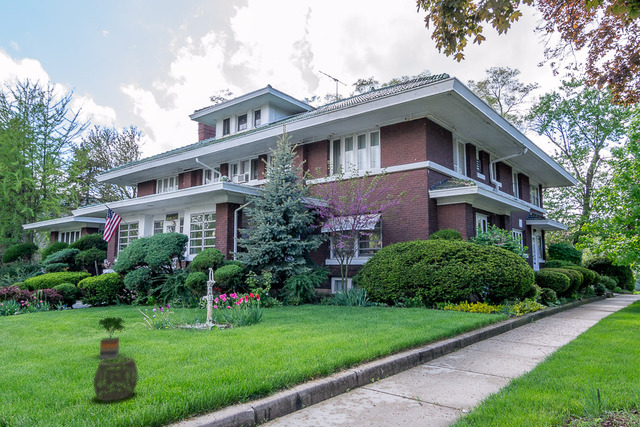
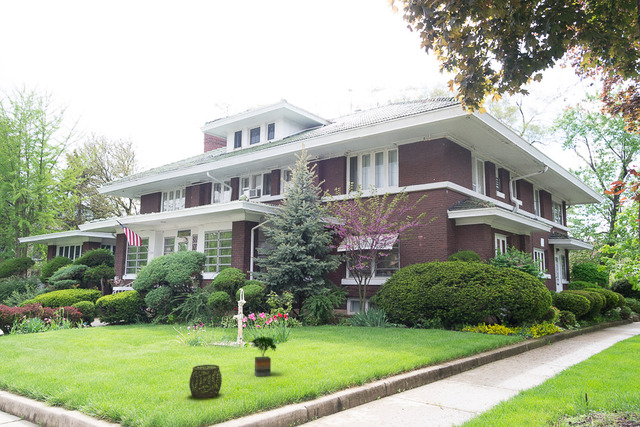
potted tree: present [99,317,125,359] -> present [251,337,276,377]

